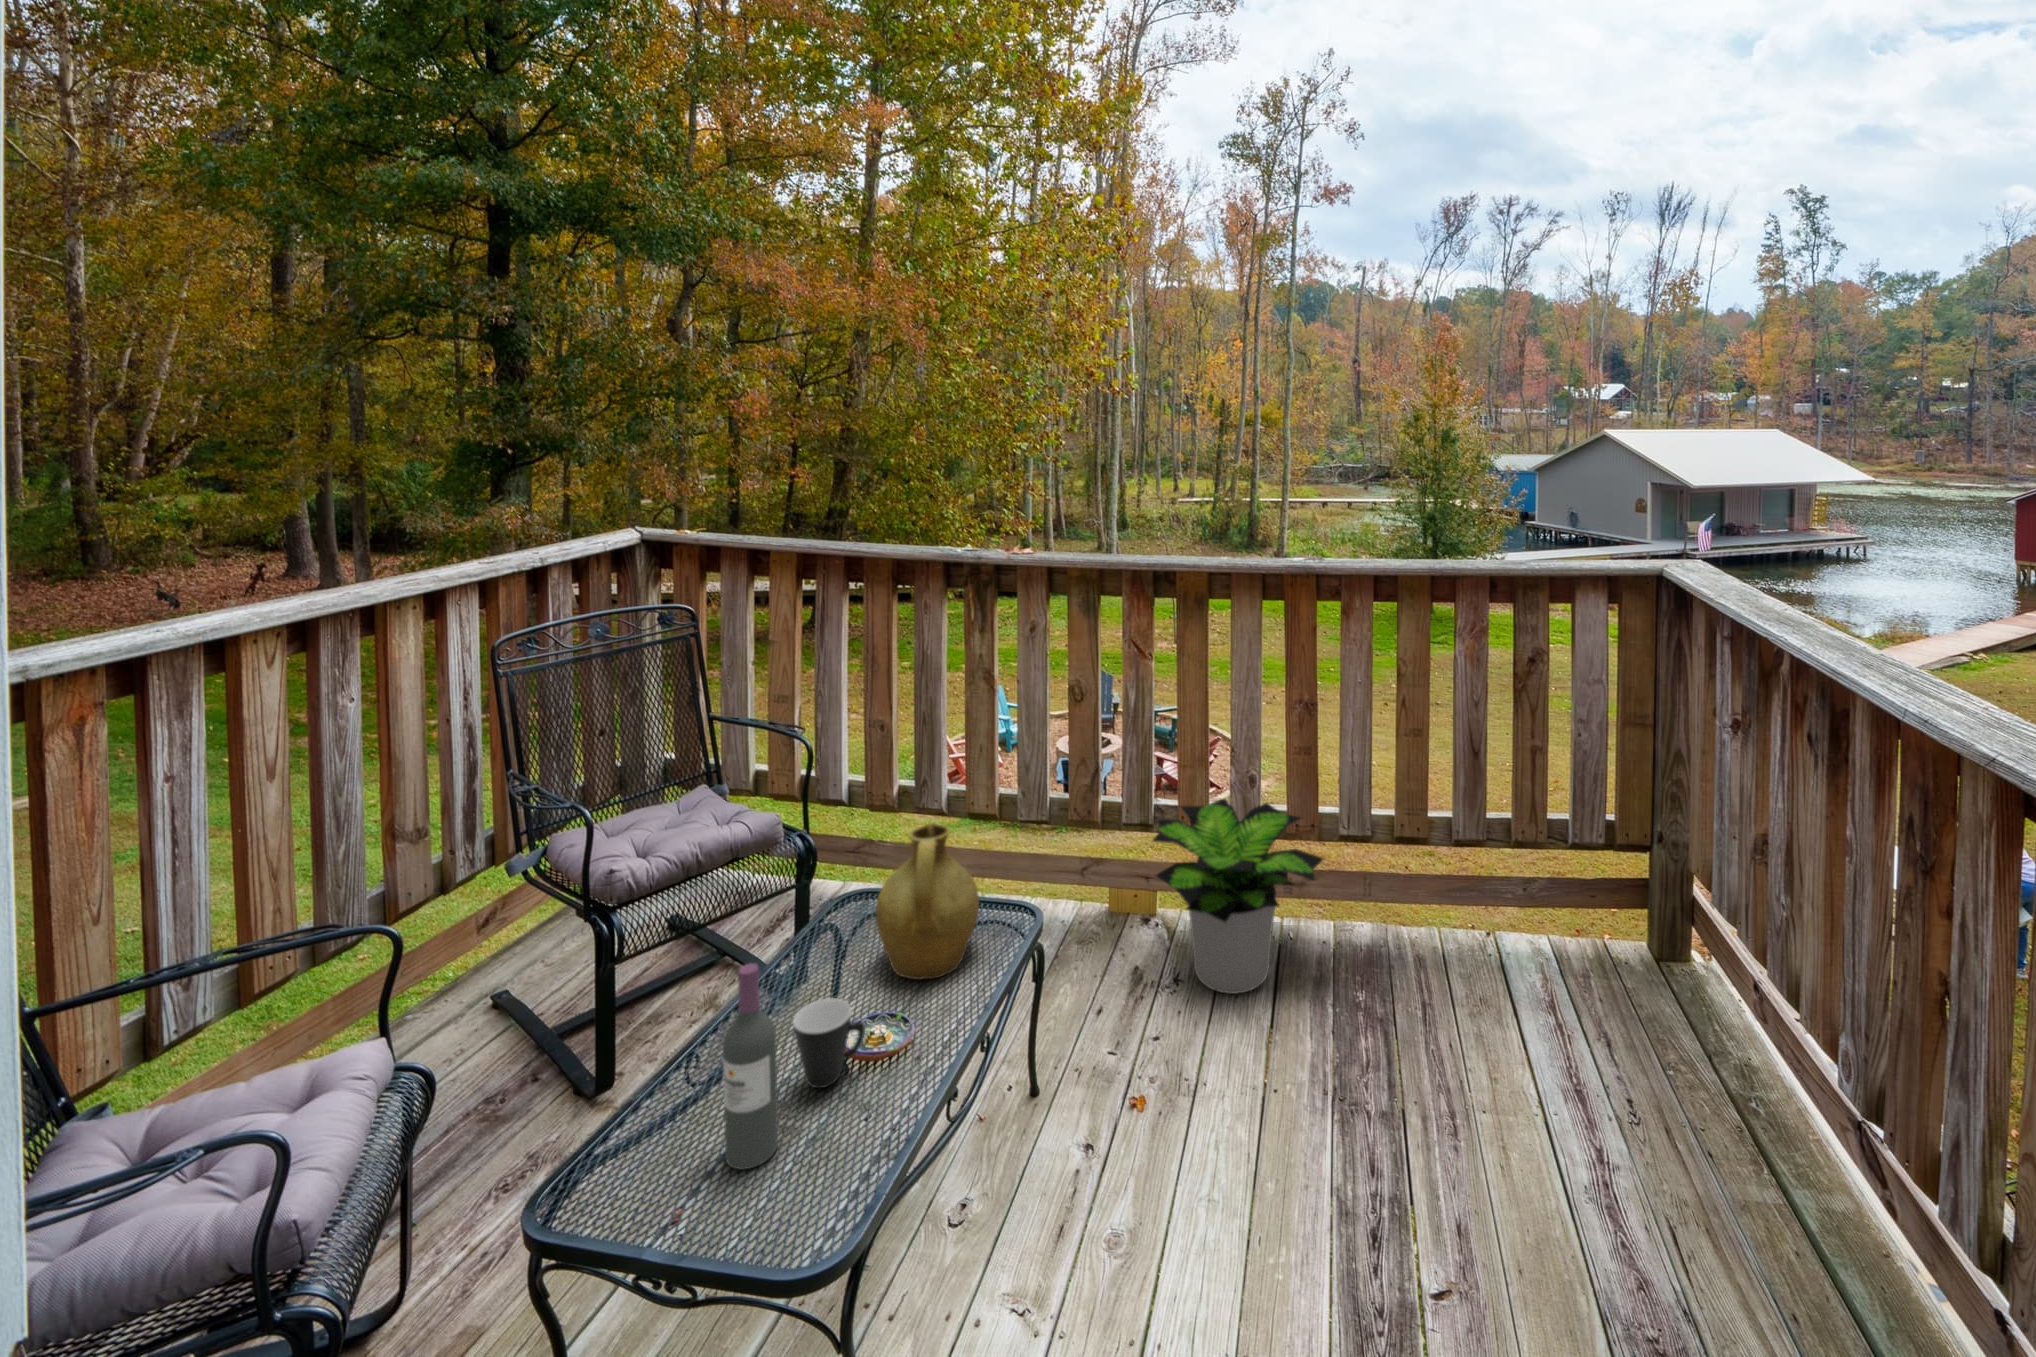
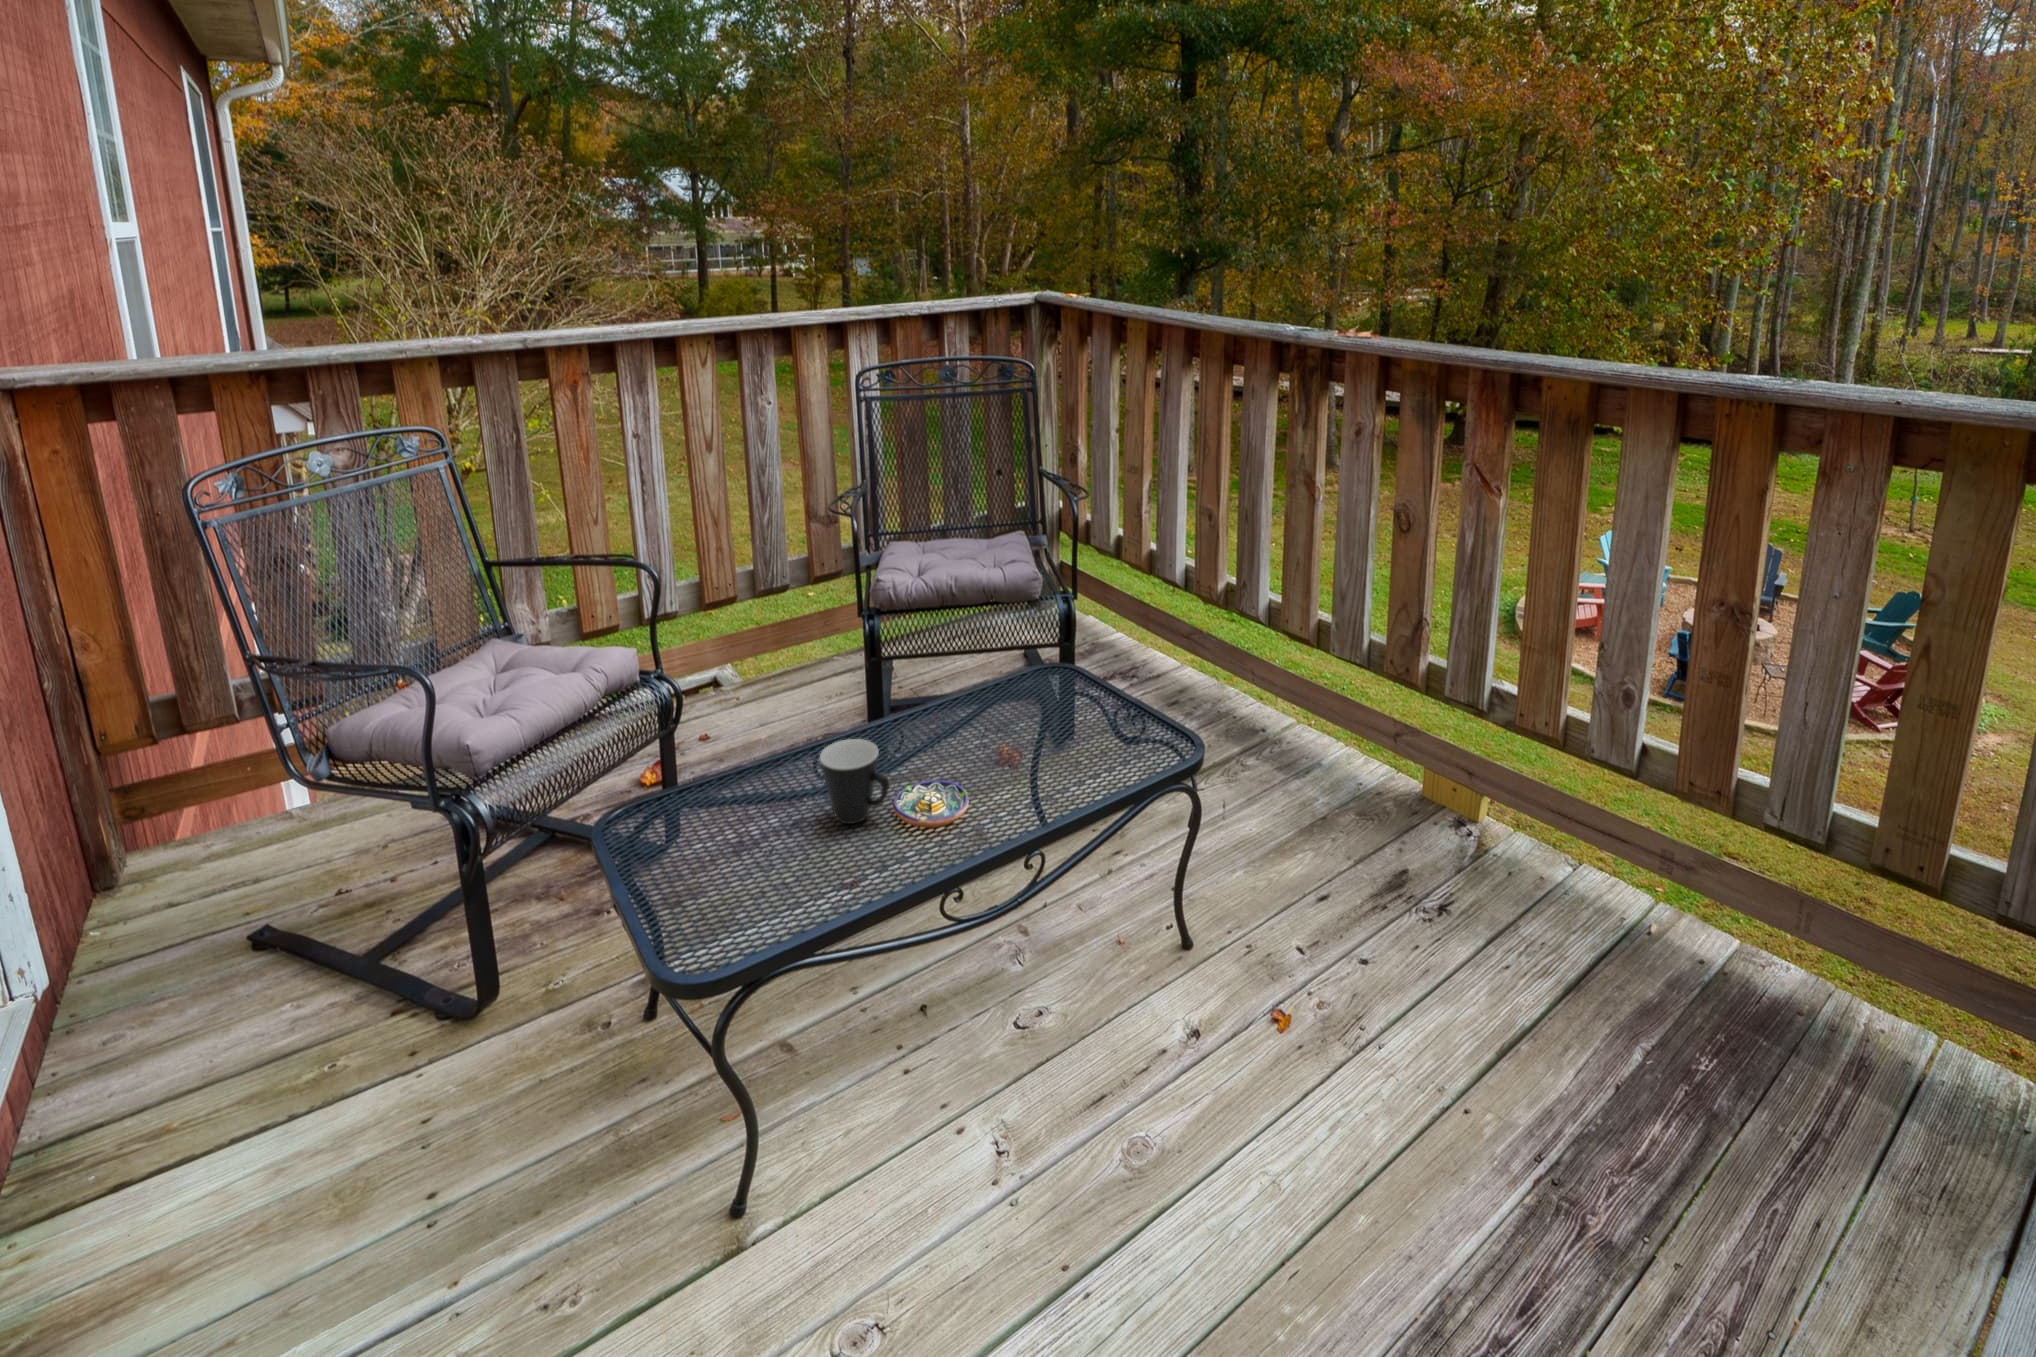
potted plant: present [1153,799,1323,994] -> none [1409,701,1687,974]
pitcher: present [876,823,979,980] -> none [985,607,1098,774]
wine bottle: present [723,963,778,1170] -> none [717,671,775,861]

